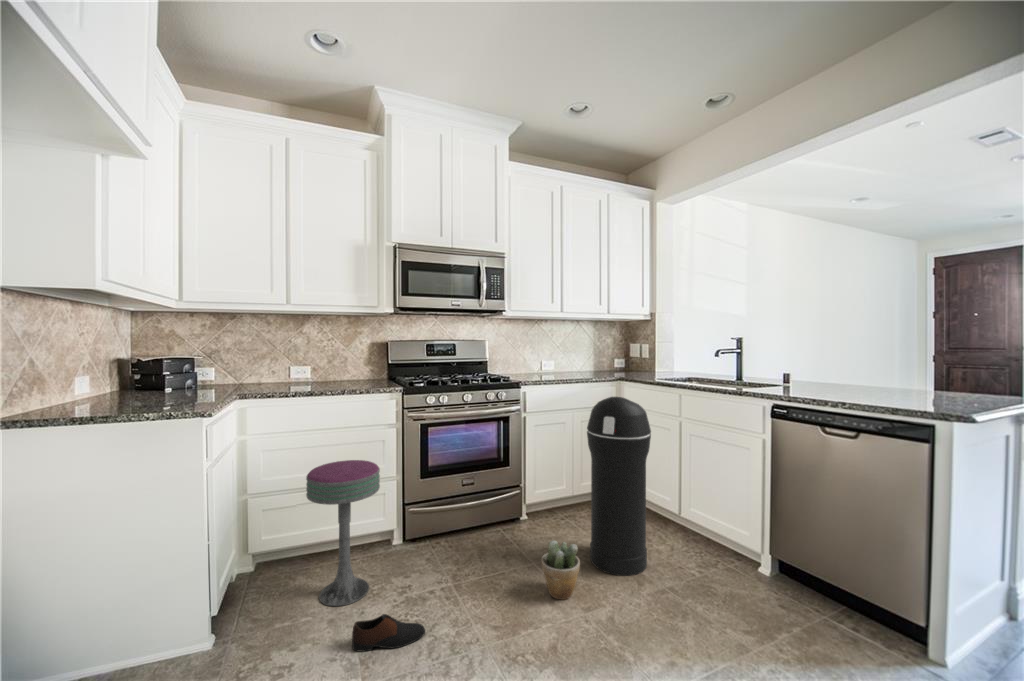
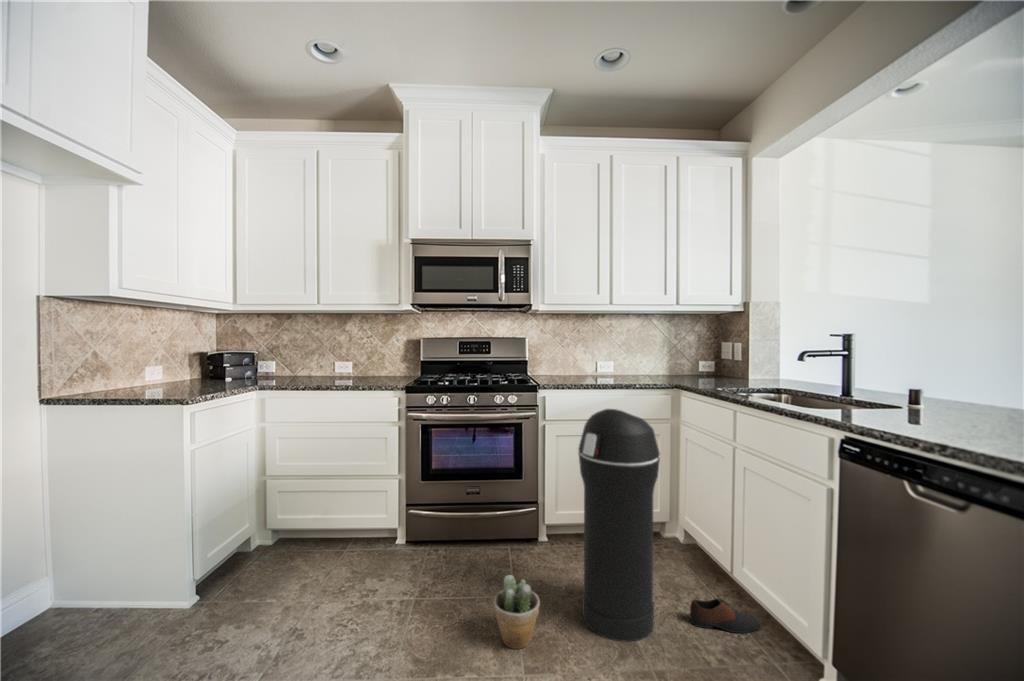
bar stool: present [306,460,380,606] -> none [283,454,355,596]
shoe: present [352,614,425,652] -> present [690,598,761,633]

